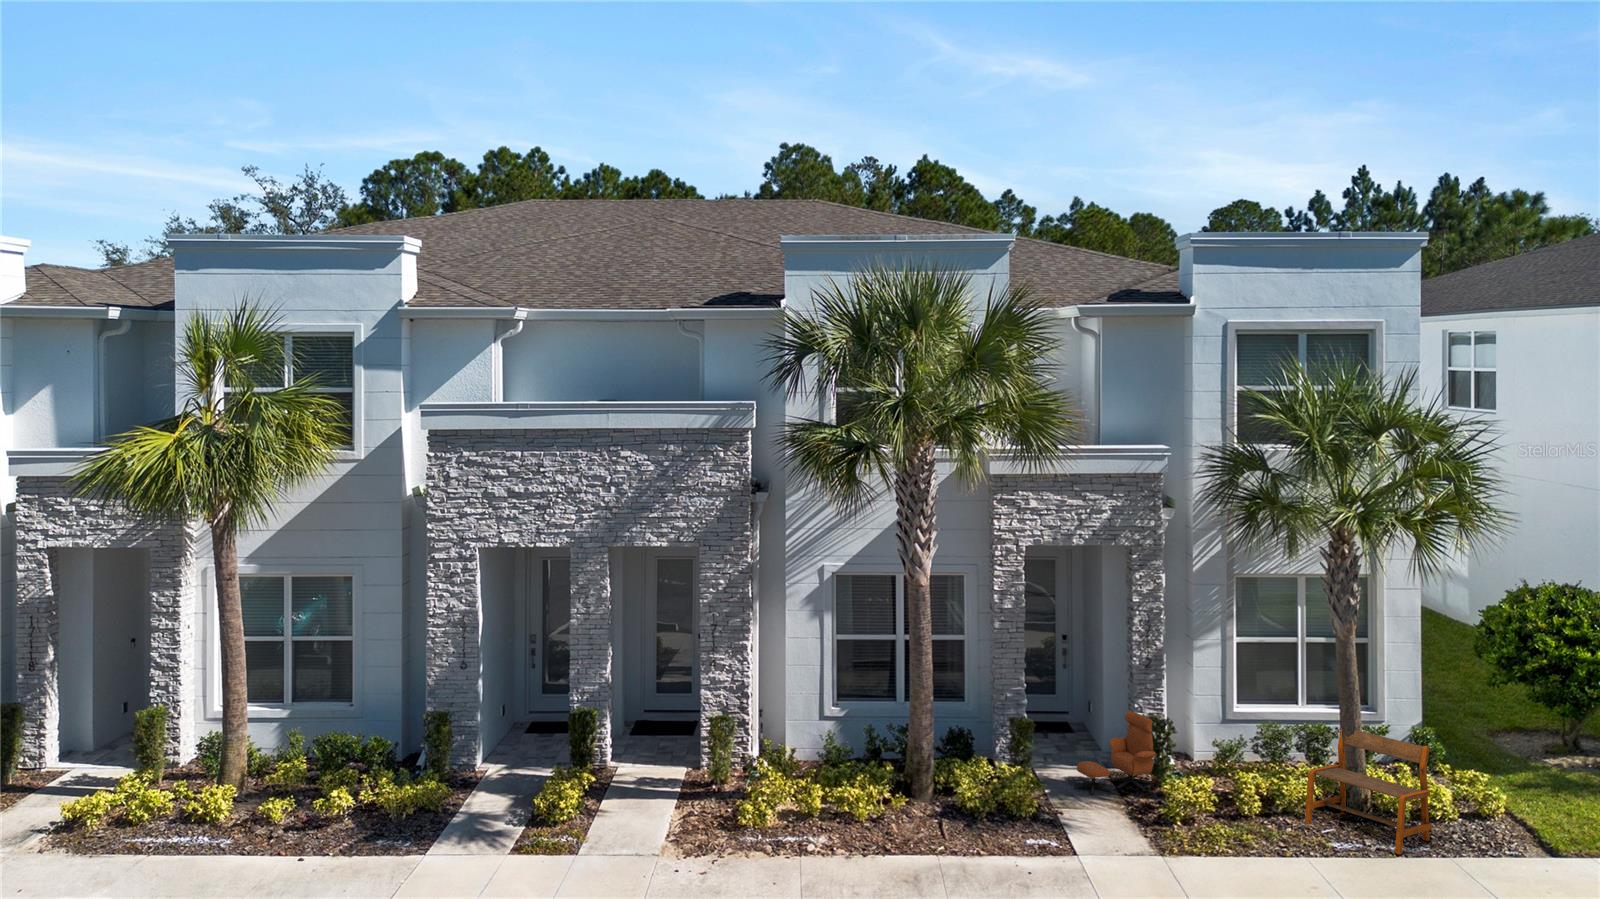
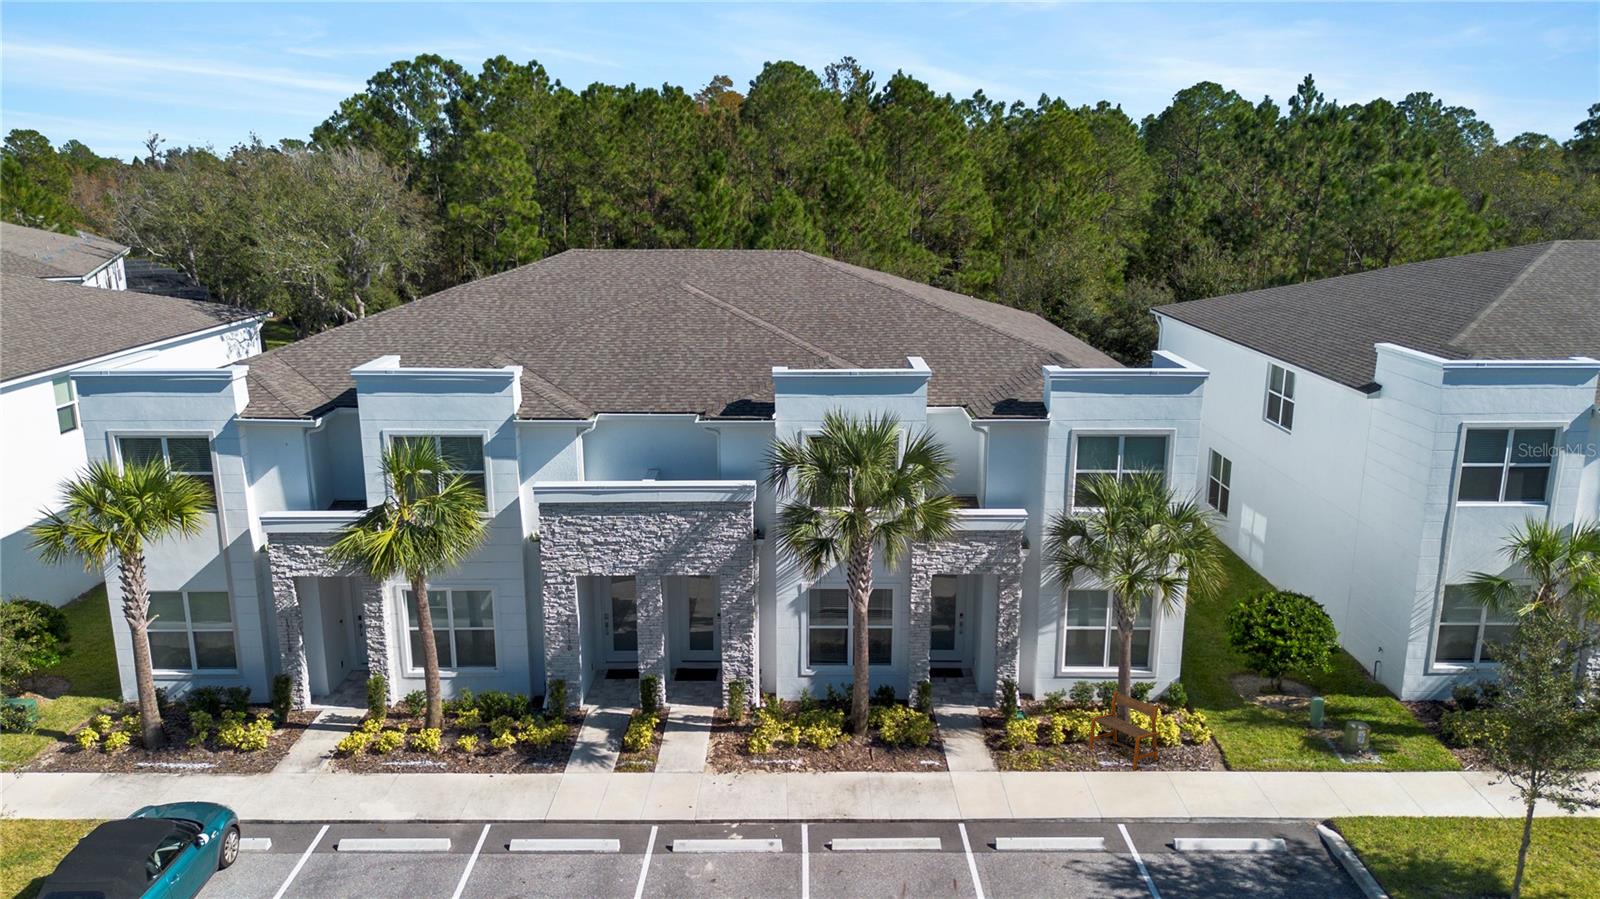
lounge chair: present [1074,711,1156,794] -> none [956,676,1006,729]

